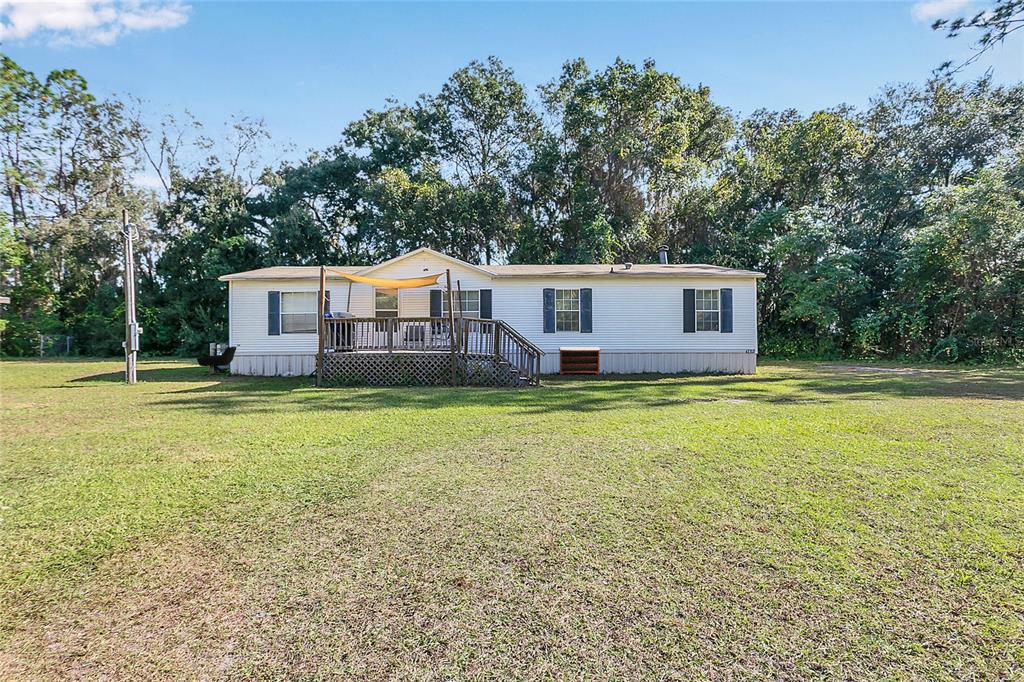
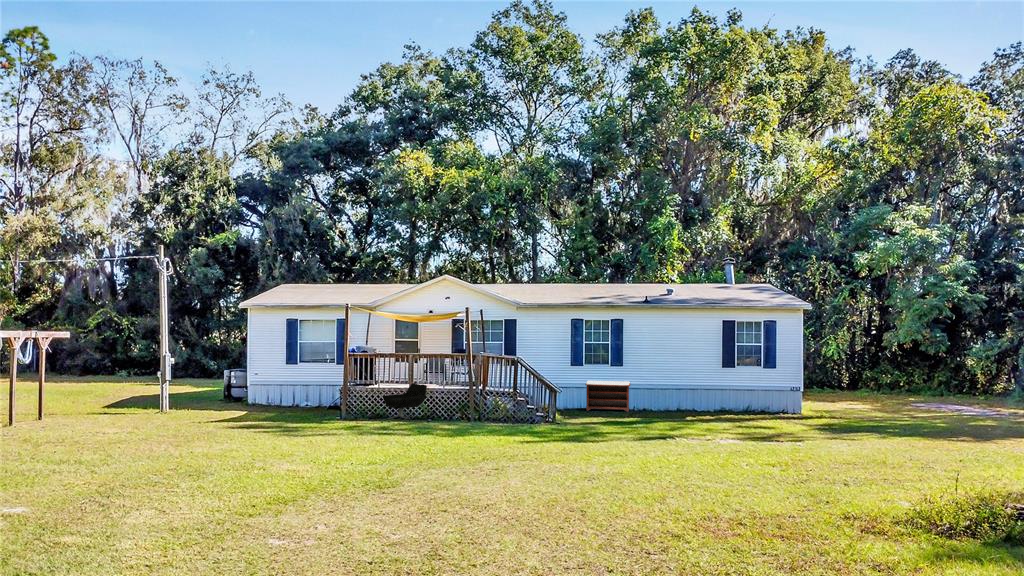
lounge chair: present [197,346,236,375] -> present [383,383,427,419]

